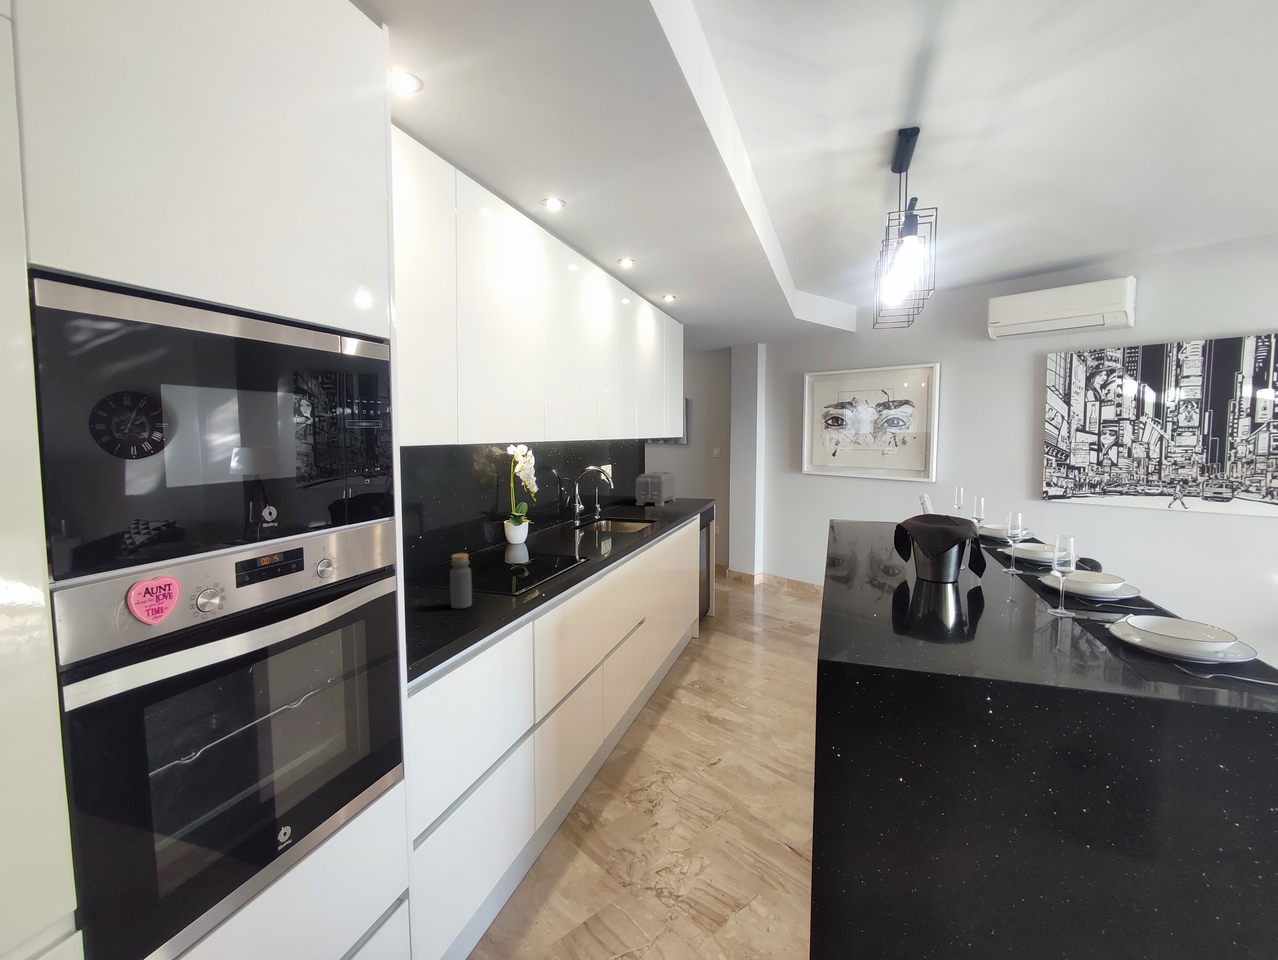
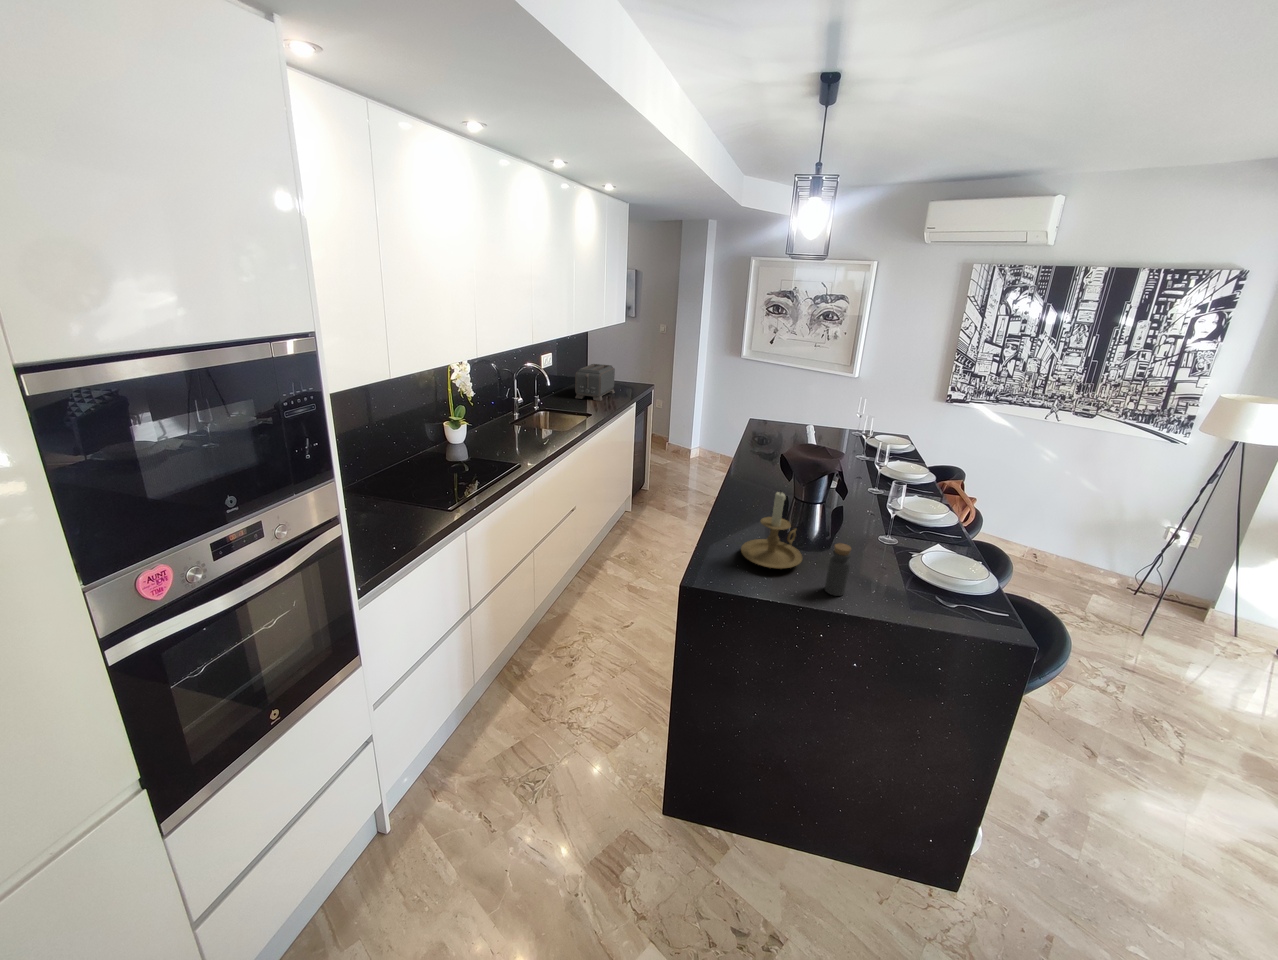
candle holder: none [883,540,971,642] -> present [741,492,802,569]
bottle: present [450,553,472,609] -> present [825,543,851,596]

